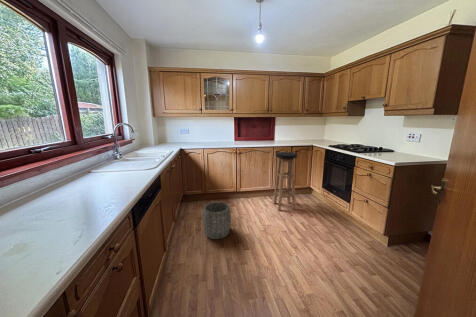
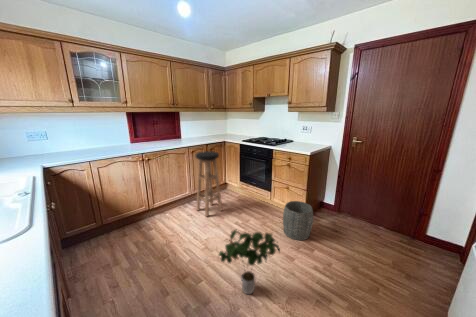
woven basket: present [203,202,231,239] -> present [283,201,313,240]
potted plant: none [259,214,309,276] -> present [219,230,279,294]

